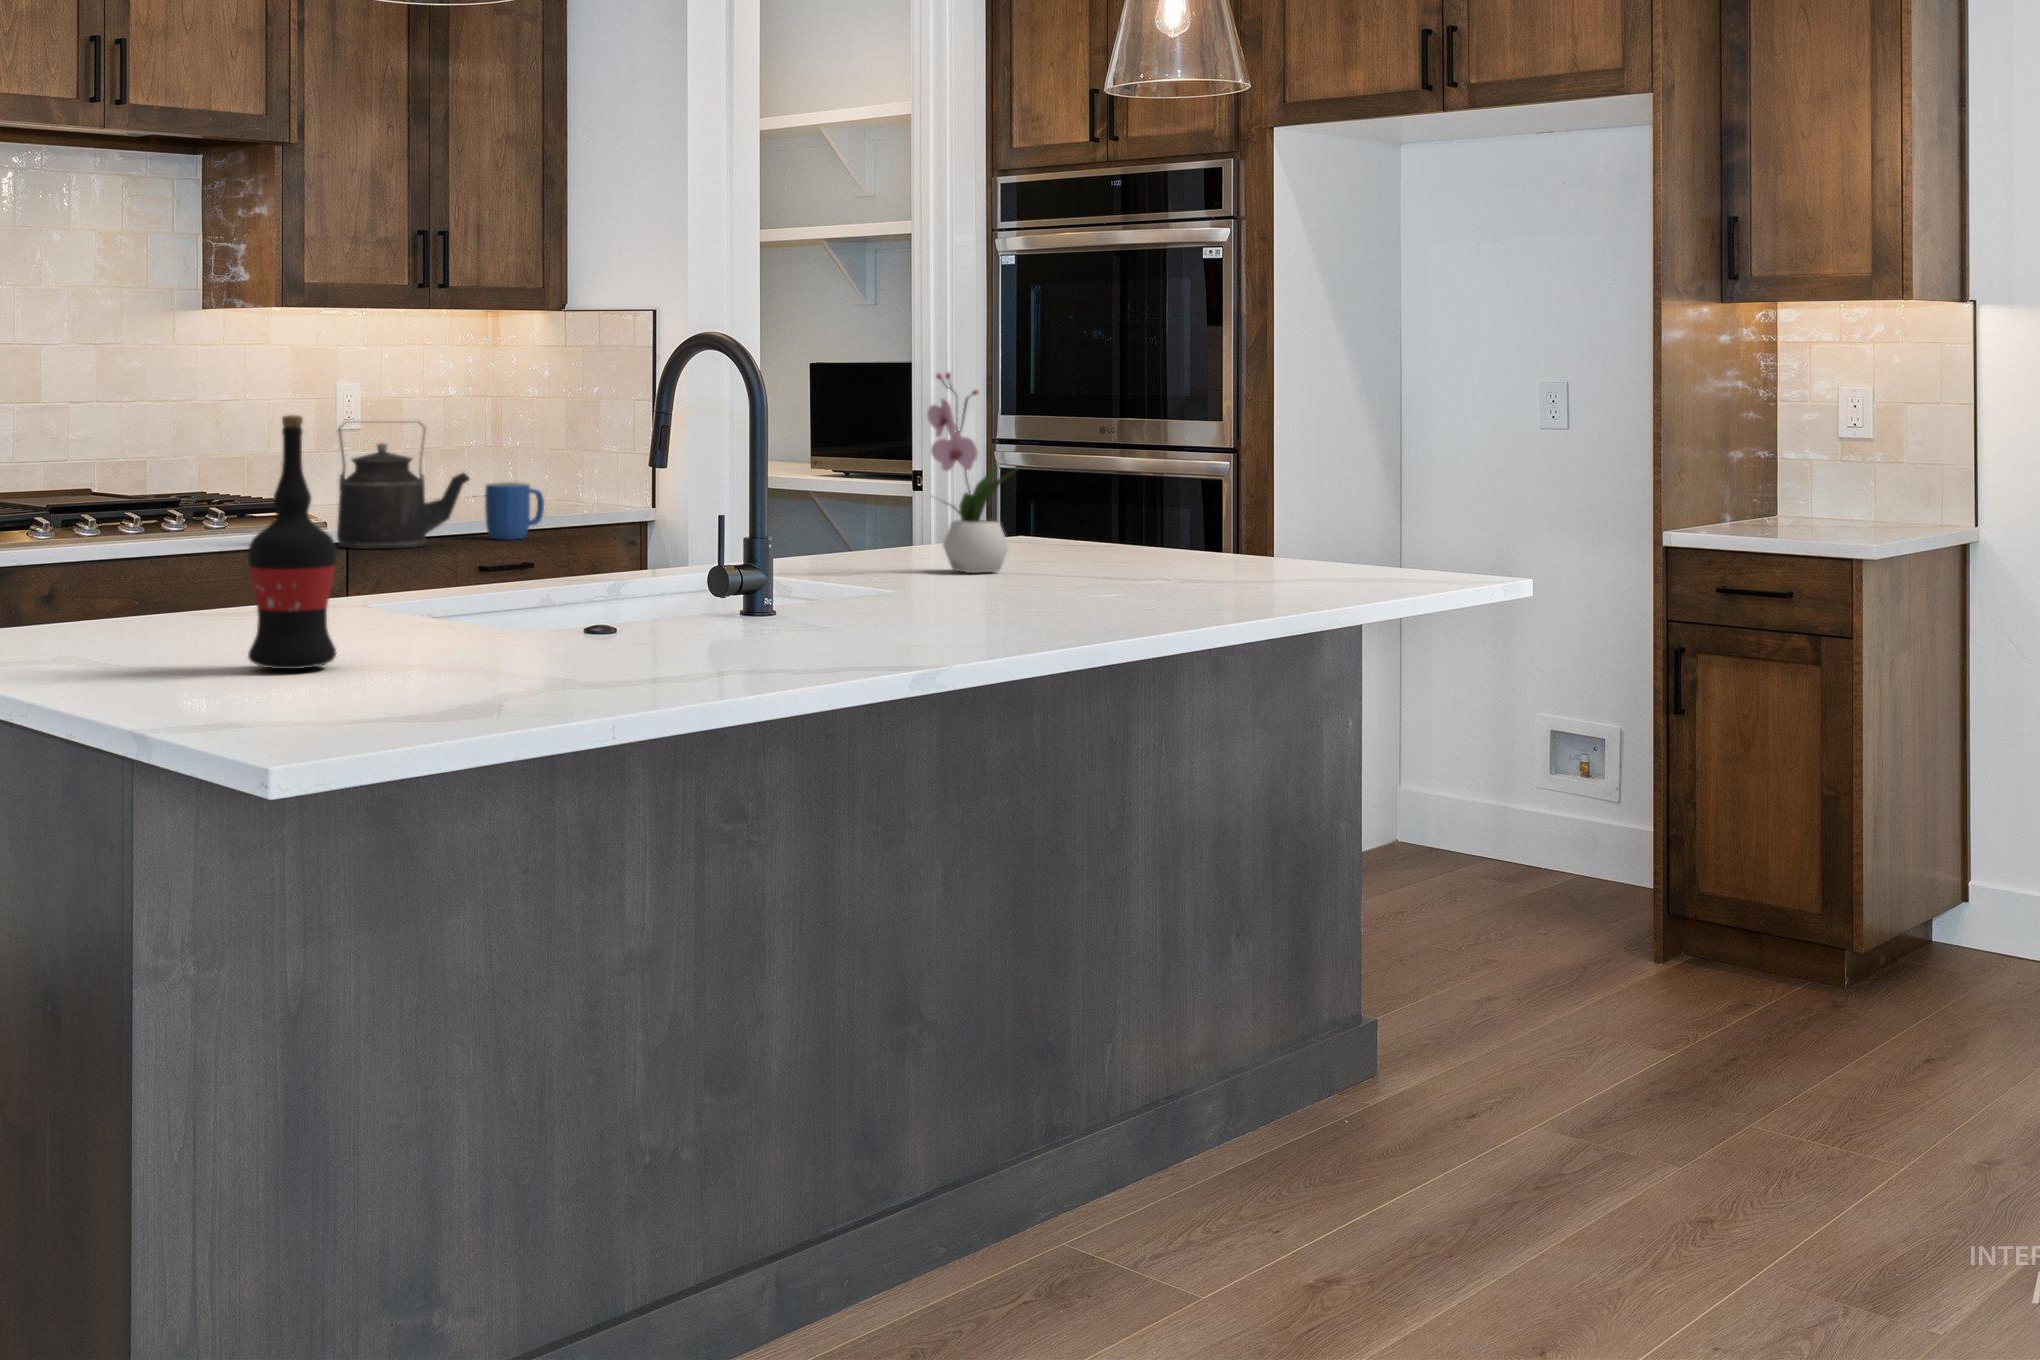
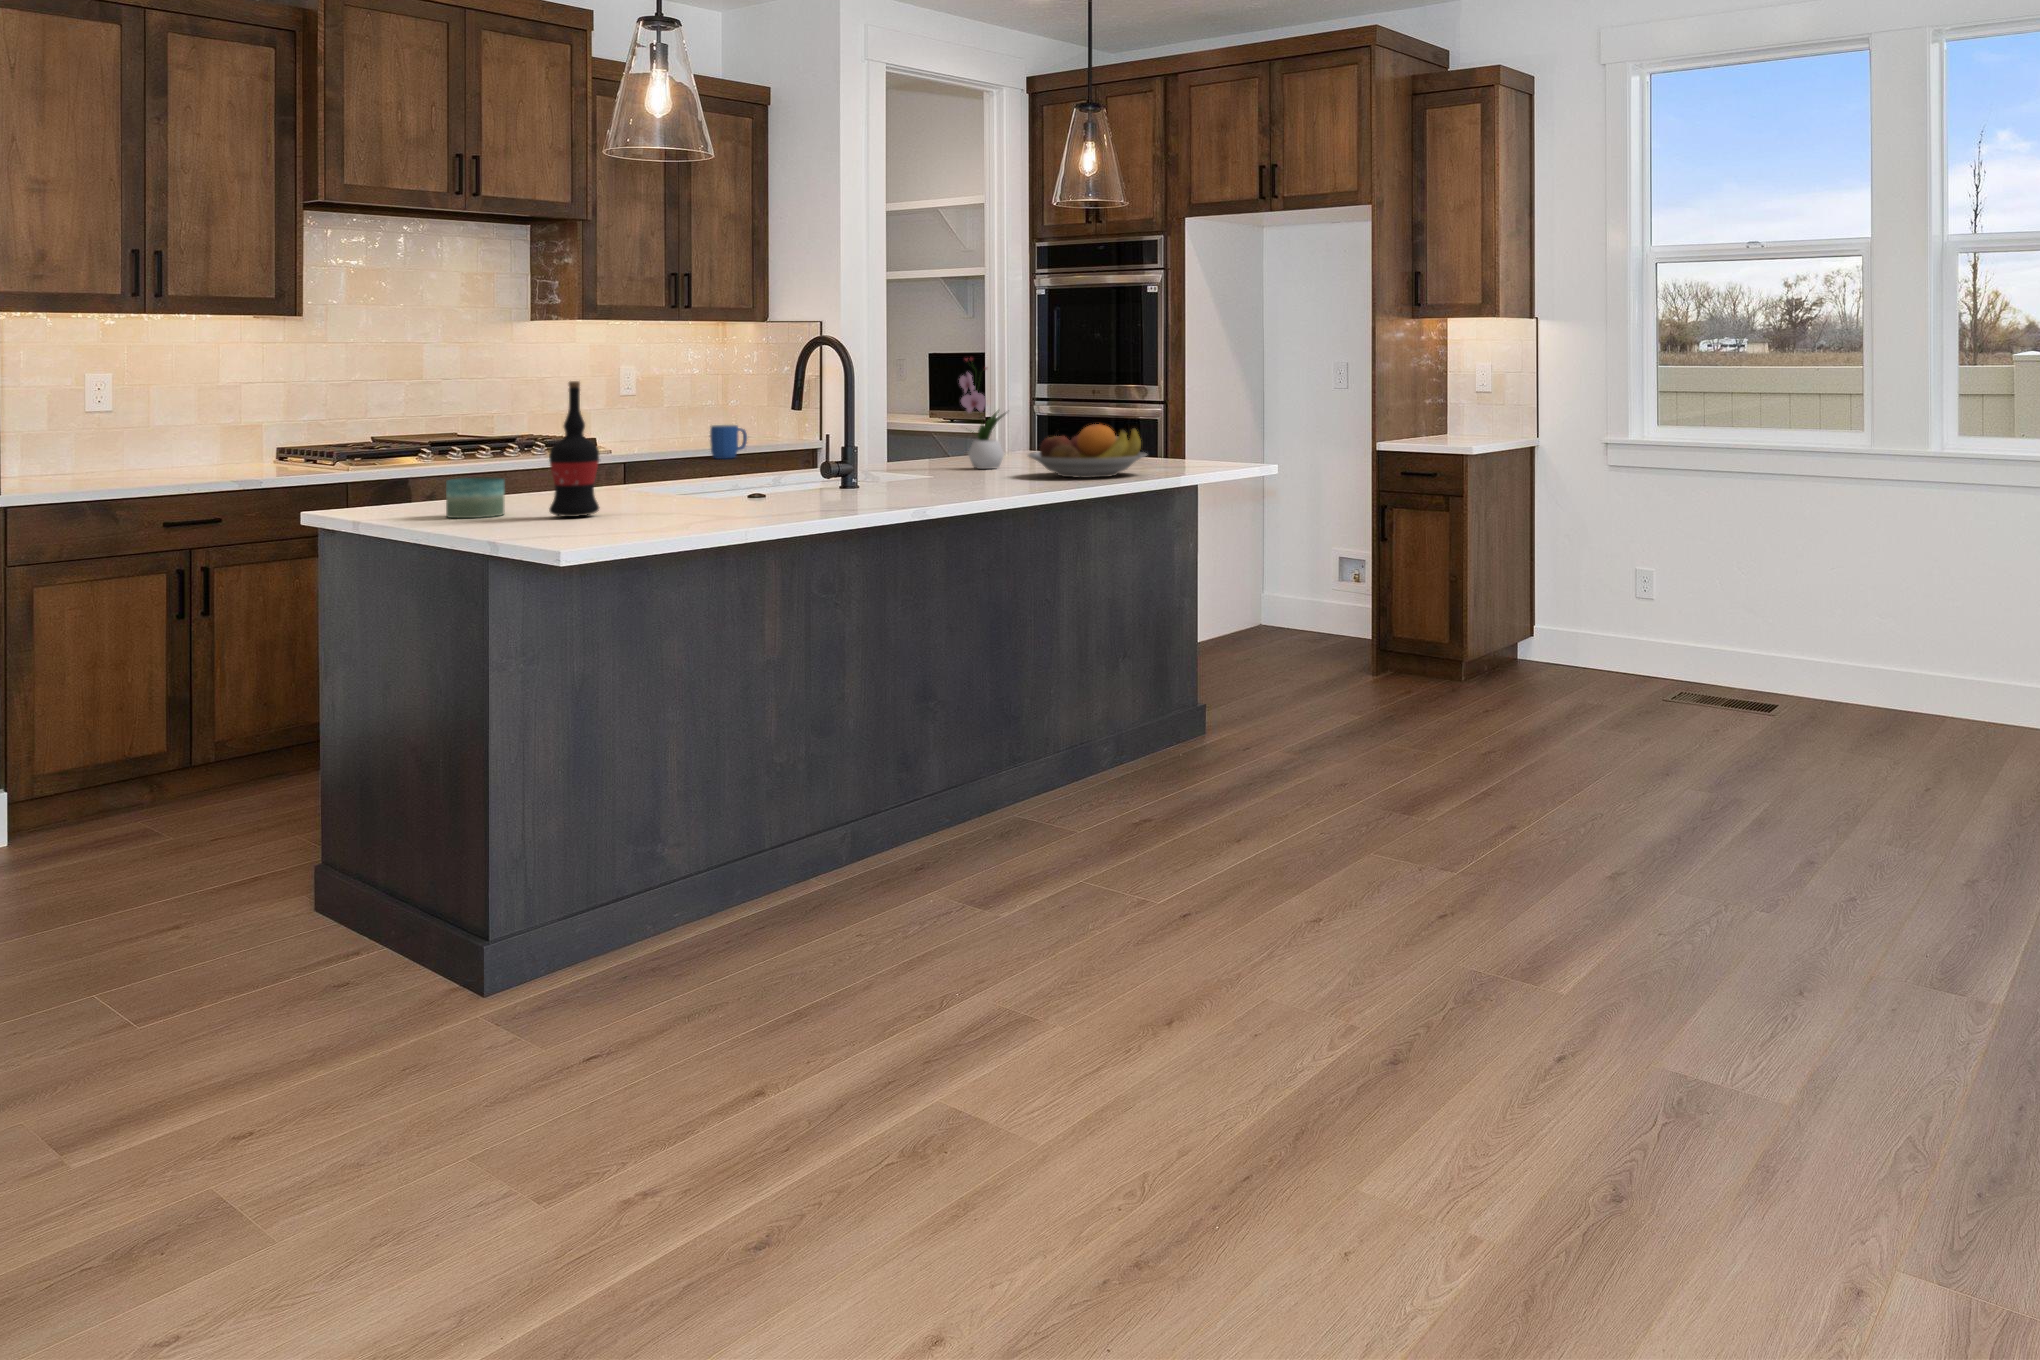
kettle: present [337,422,470,549] -> none [616,388,700,465]
fruit bowl: none [1070,499,1299,598] -> present [1028,424,1147,478]
candle: none [70,589,169,666] -> present [446,478,505,518]

